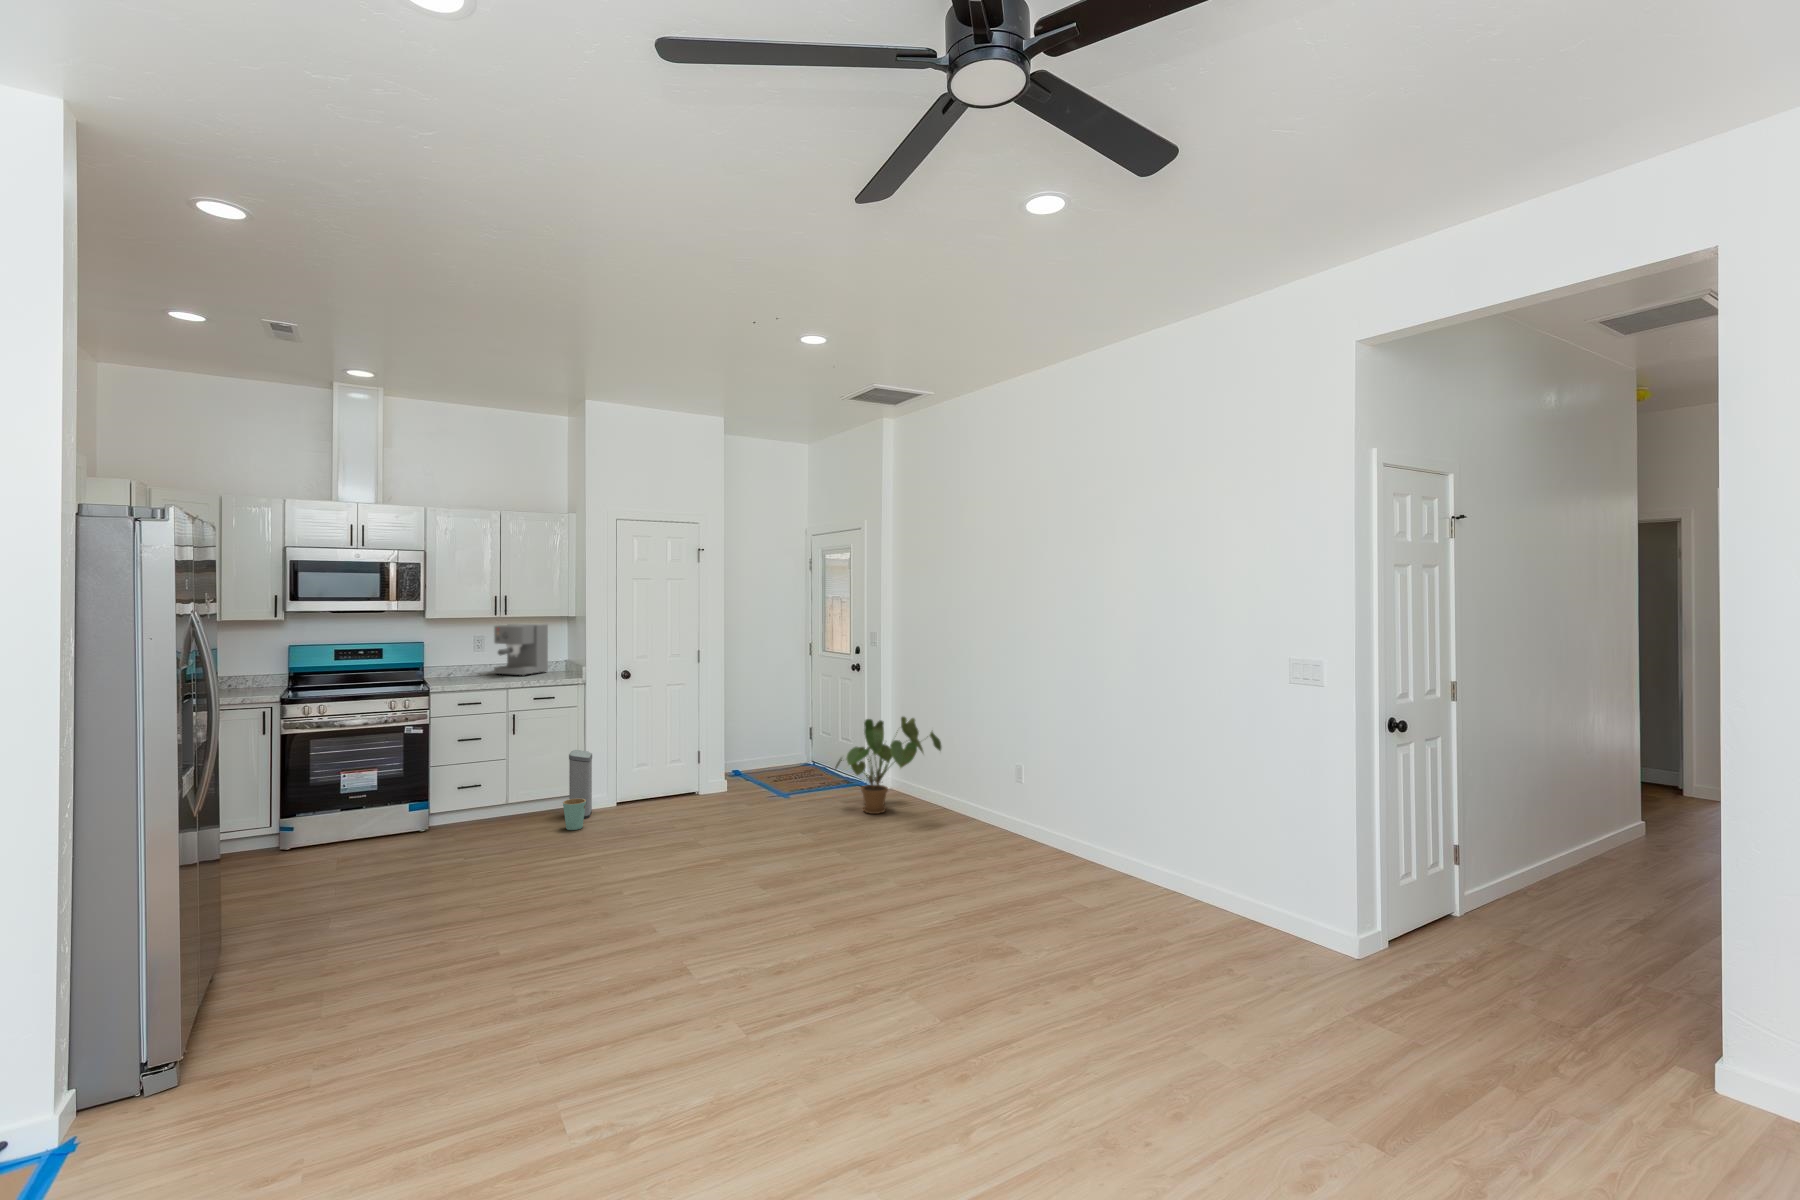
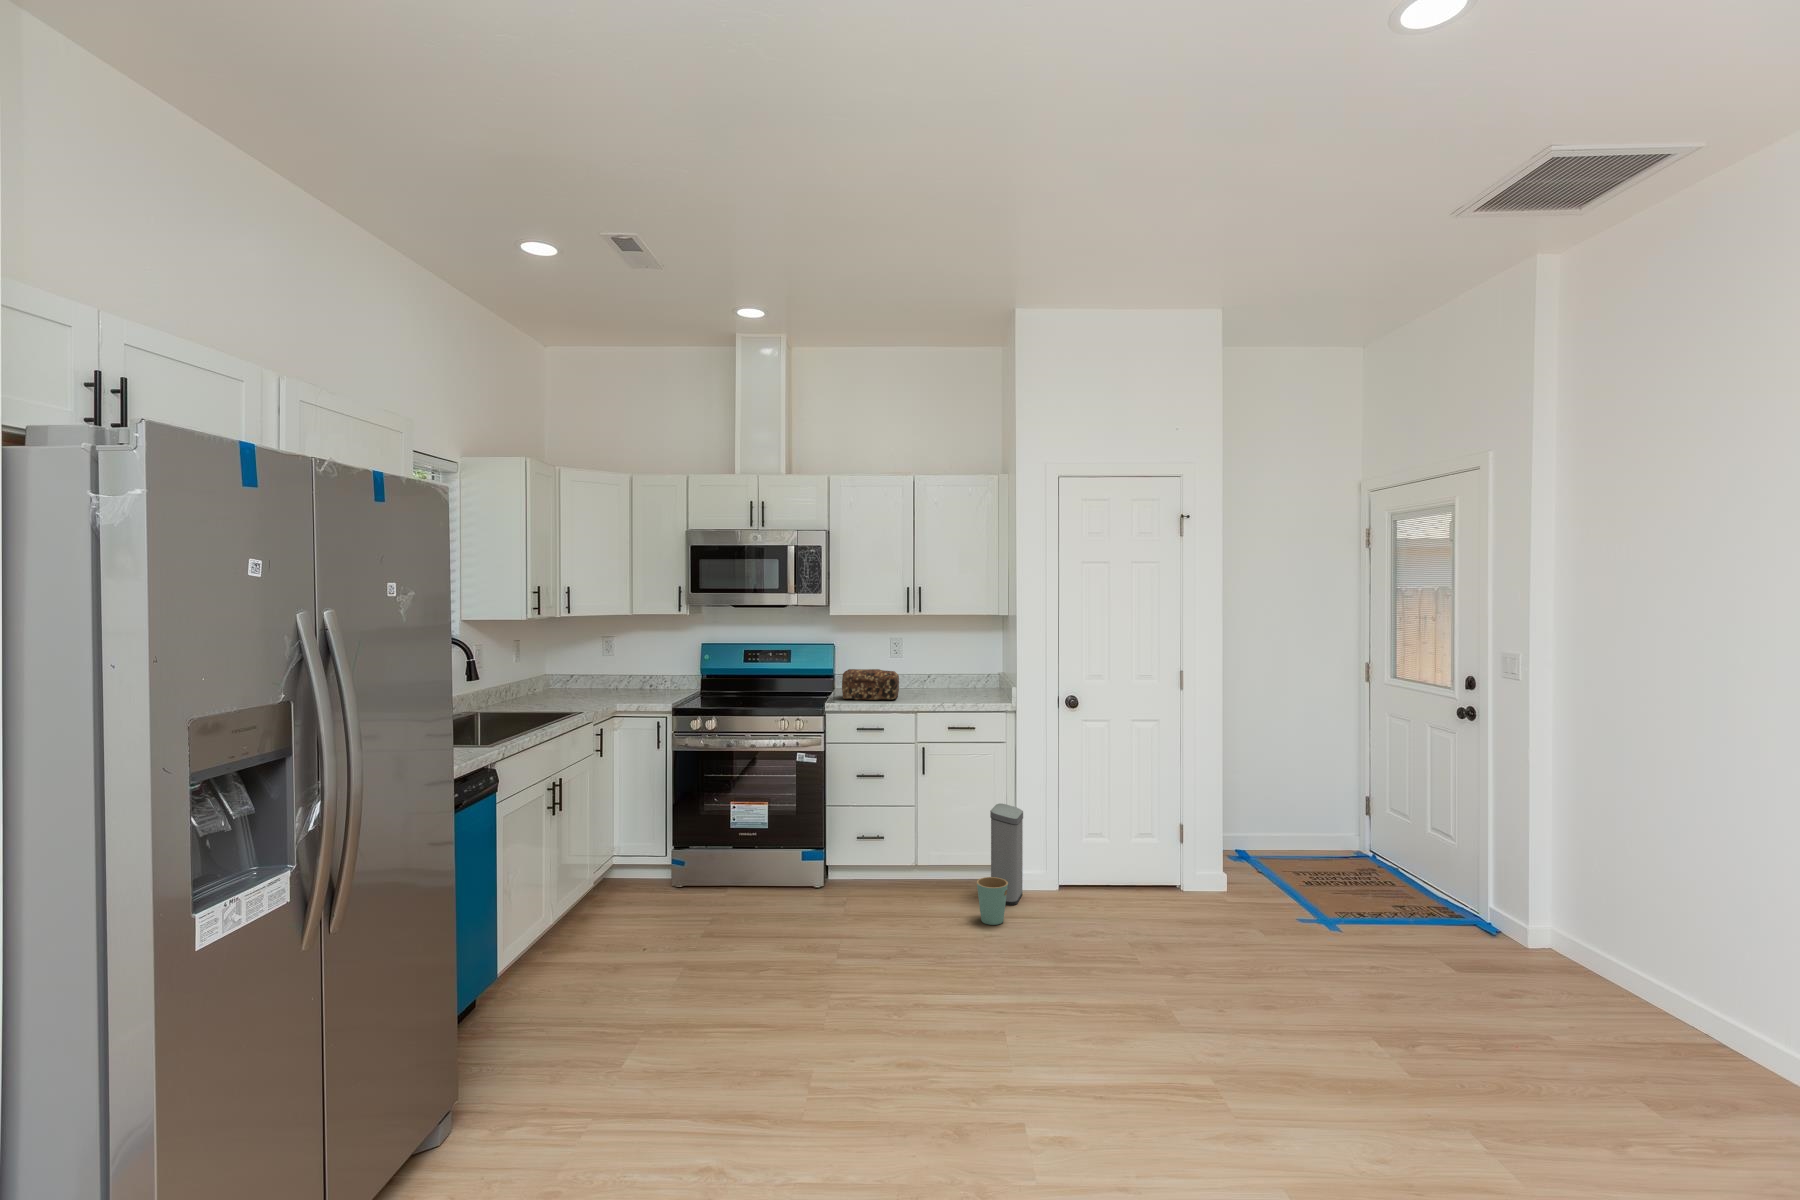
coffee maker: present [494,624,548,675] -> none [911,625,975,694]
bread loaf: none [440,659,489,684] -> present [842,669,899,700]
house plant: present [835,717,941,814] -> none [1428,819,1696,1006]

